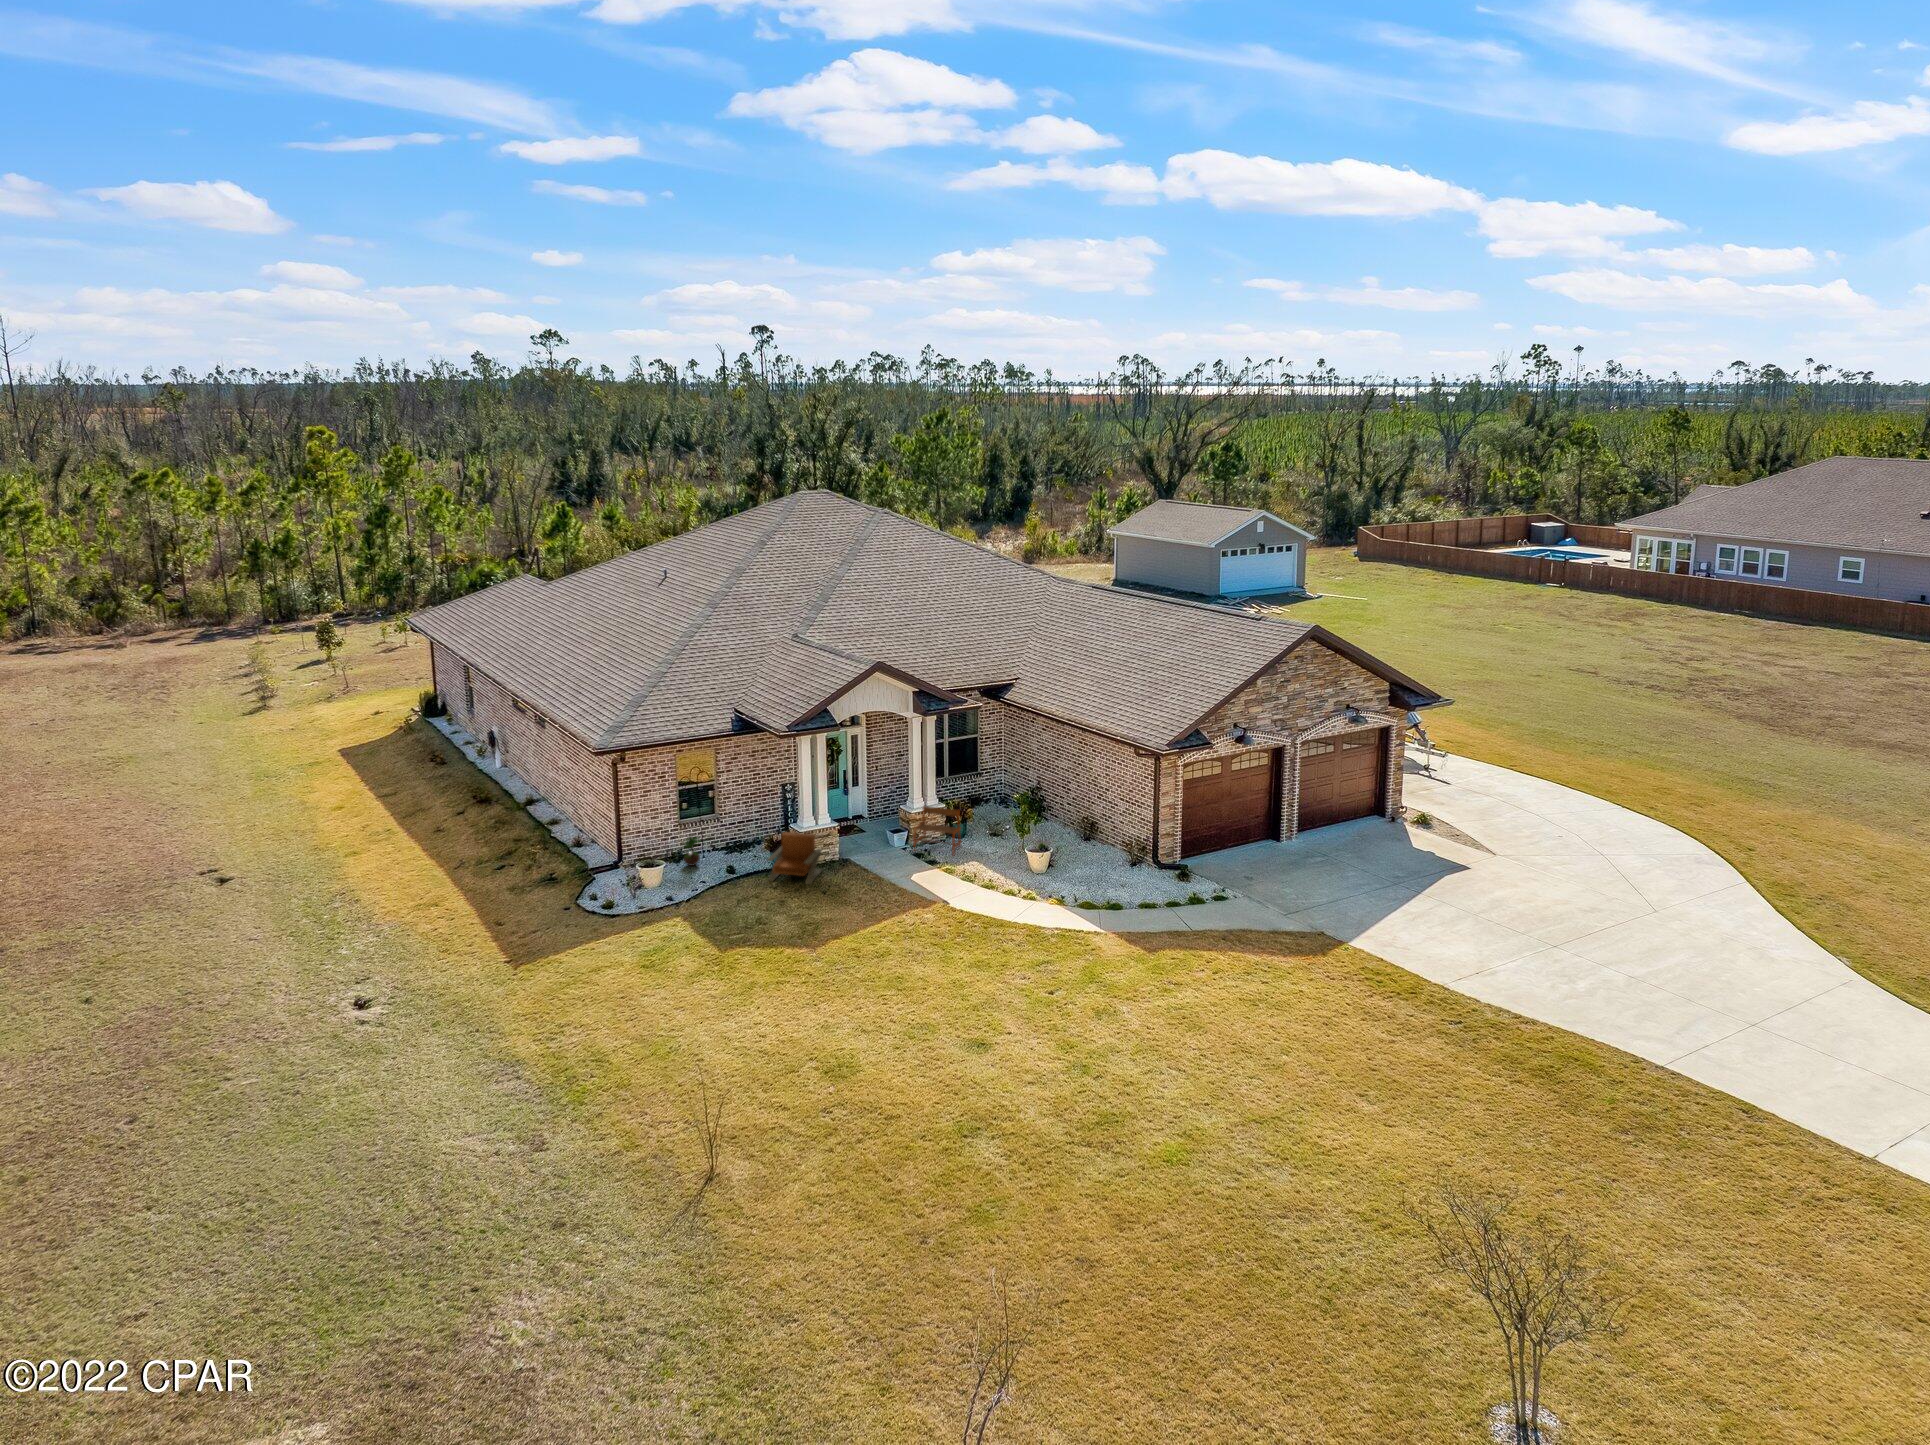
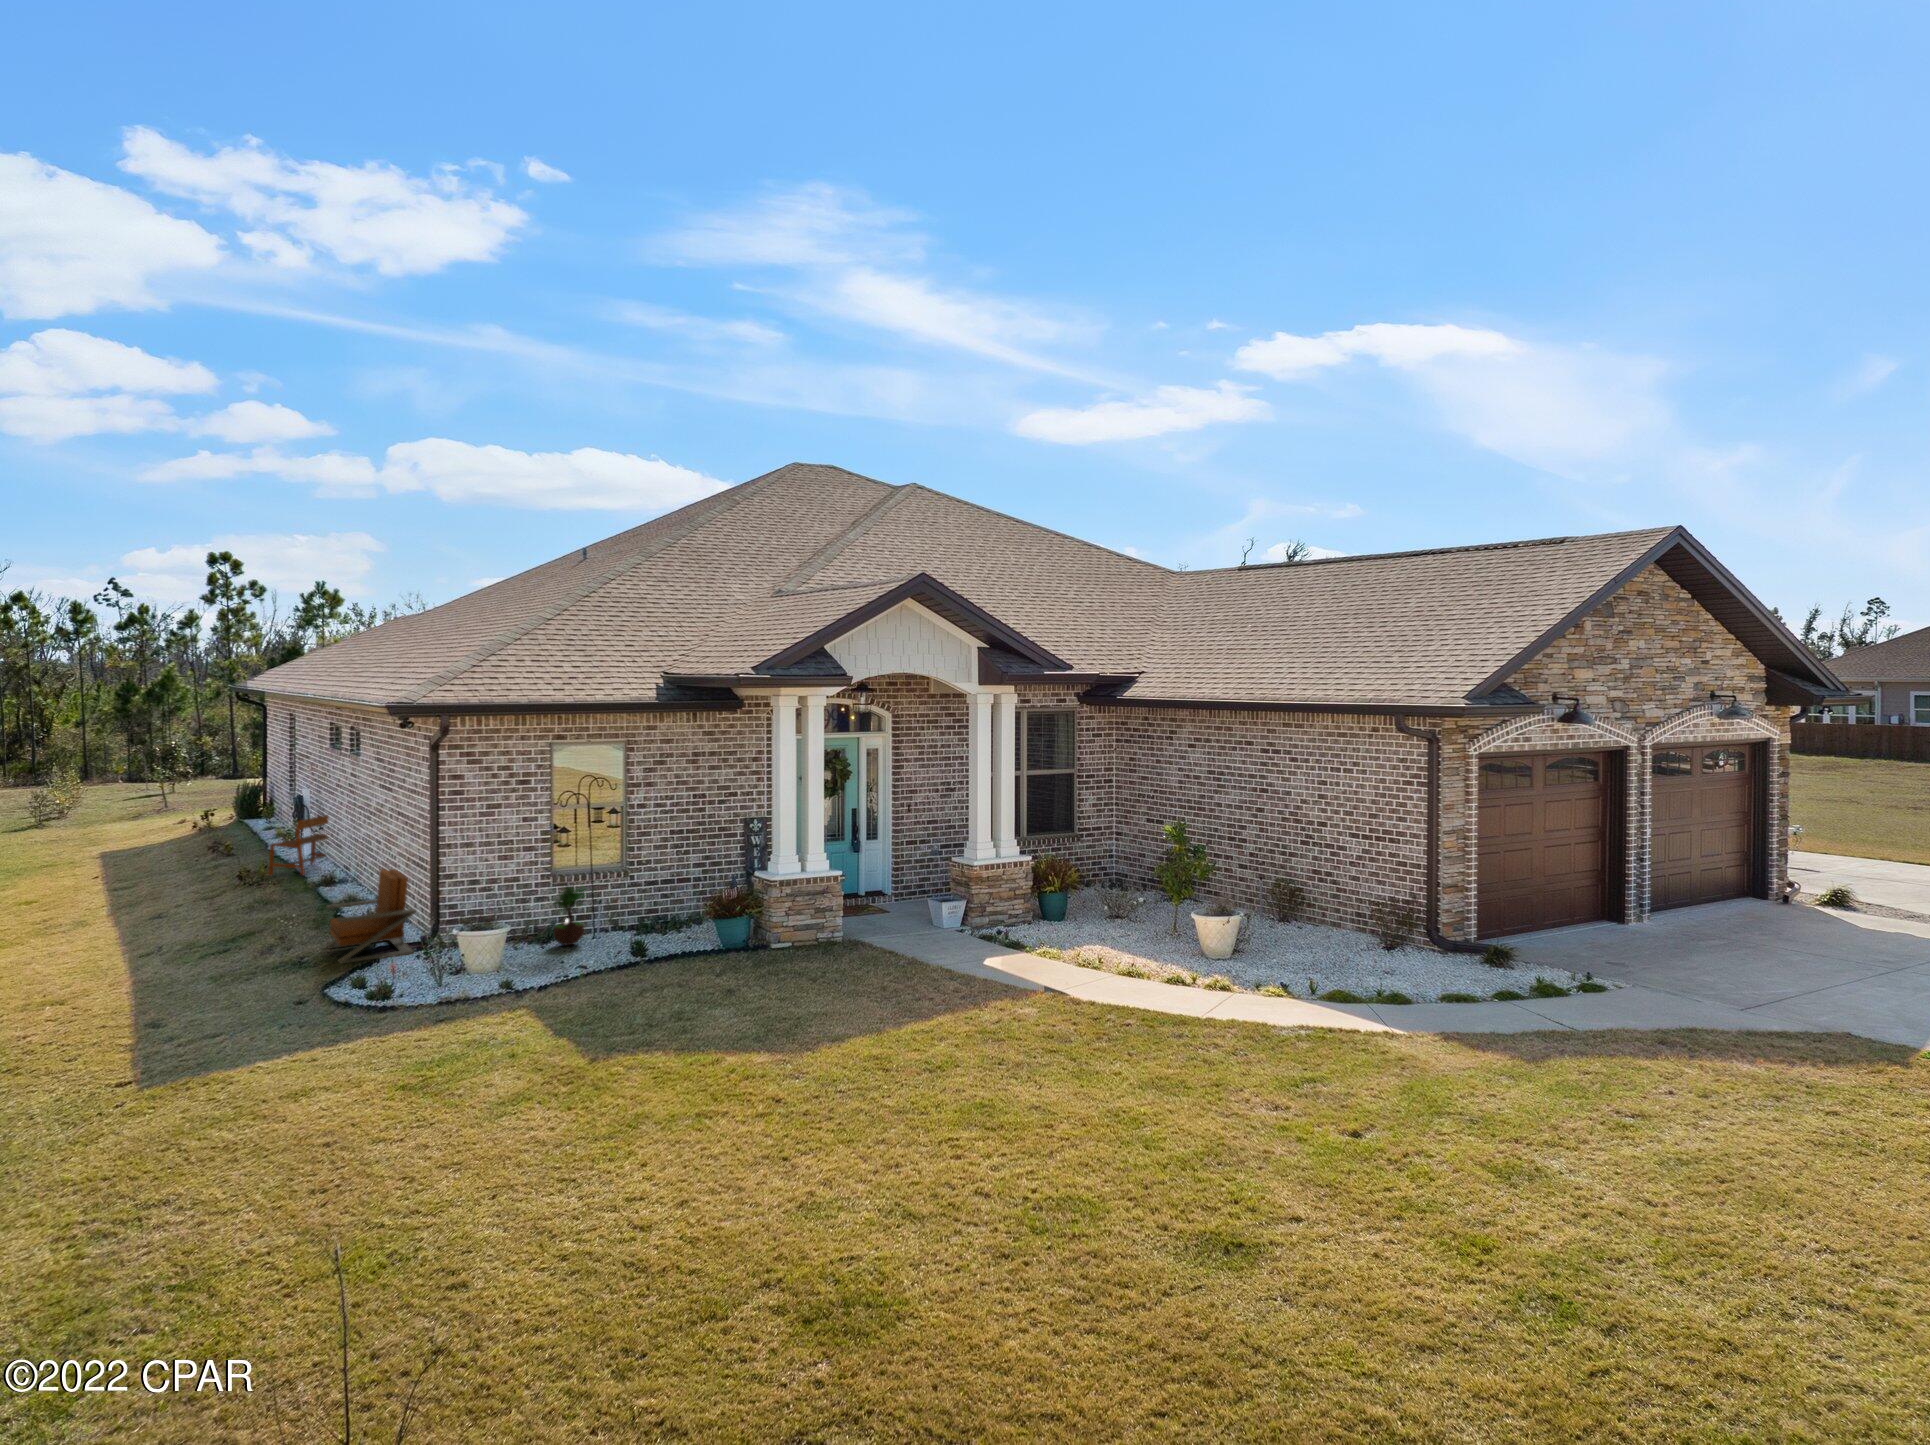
bench: present [913,805,961,855] -> present [268,815,328,875]
lounge chair: present [768,832,822,884] -> present [326,869,416,963]

